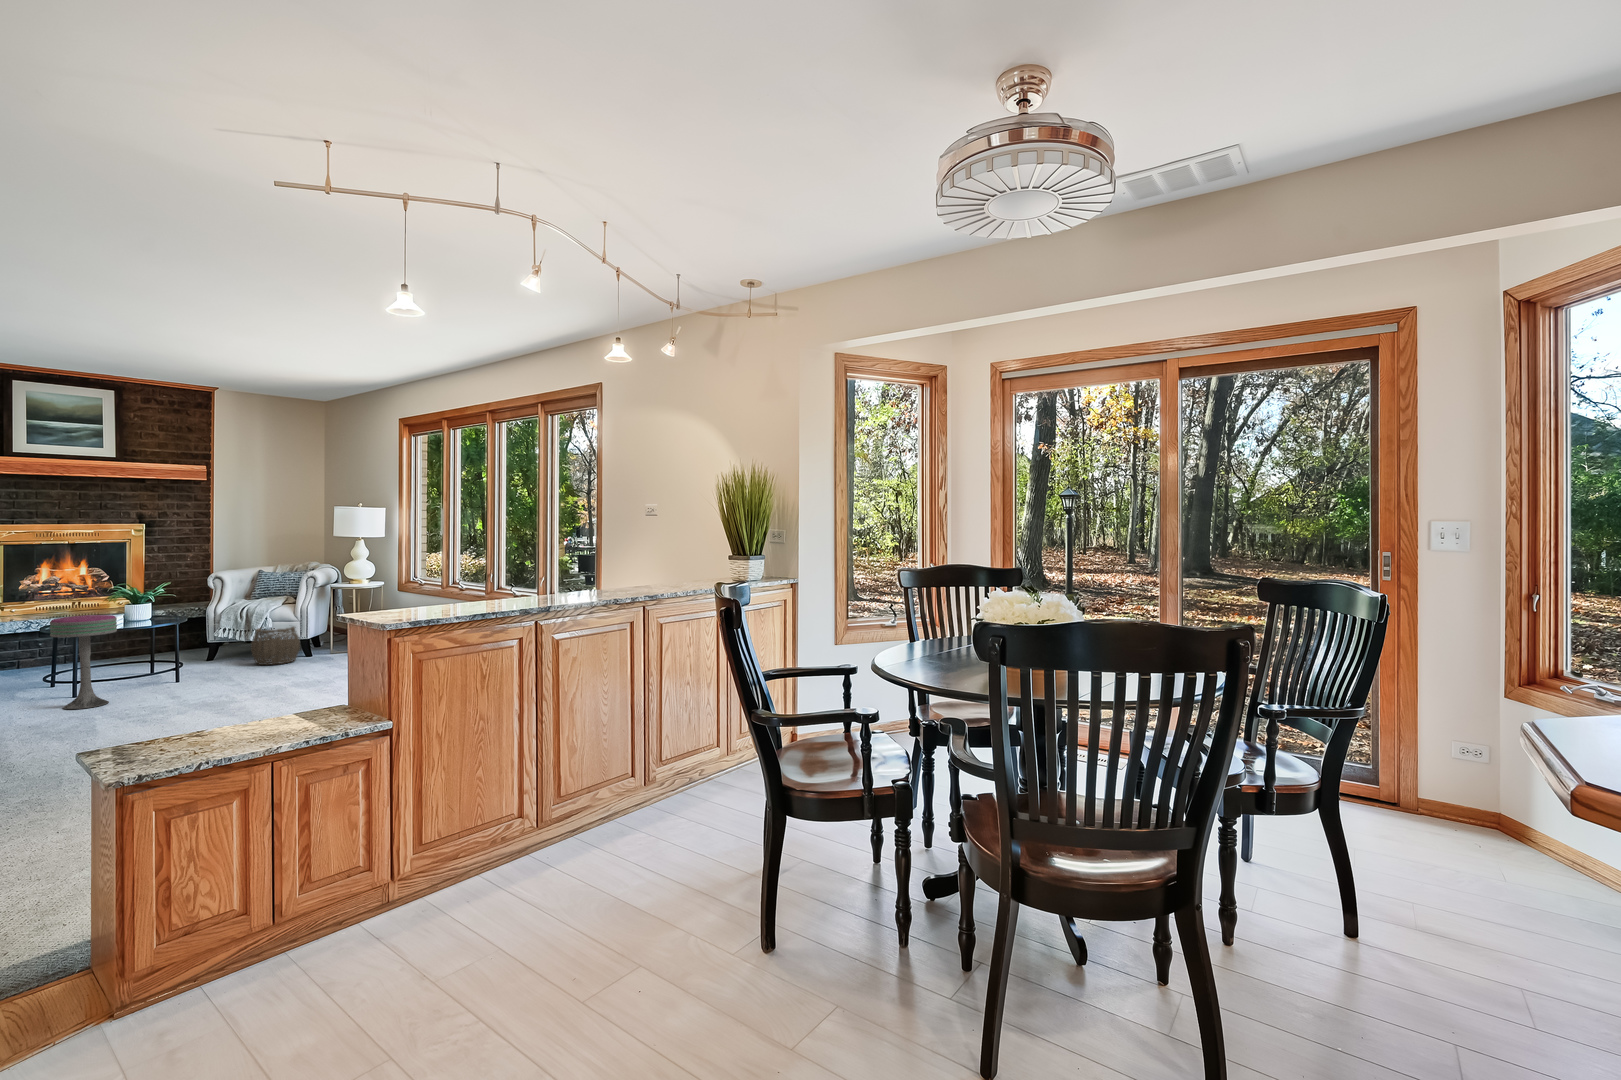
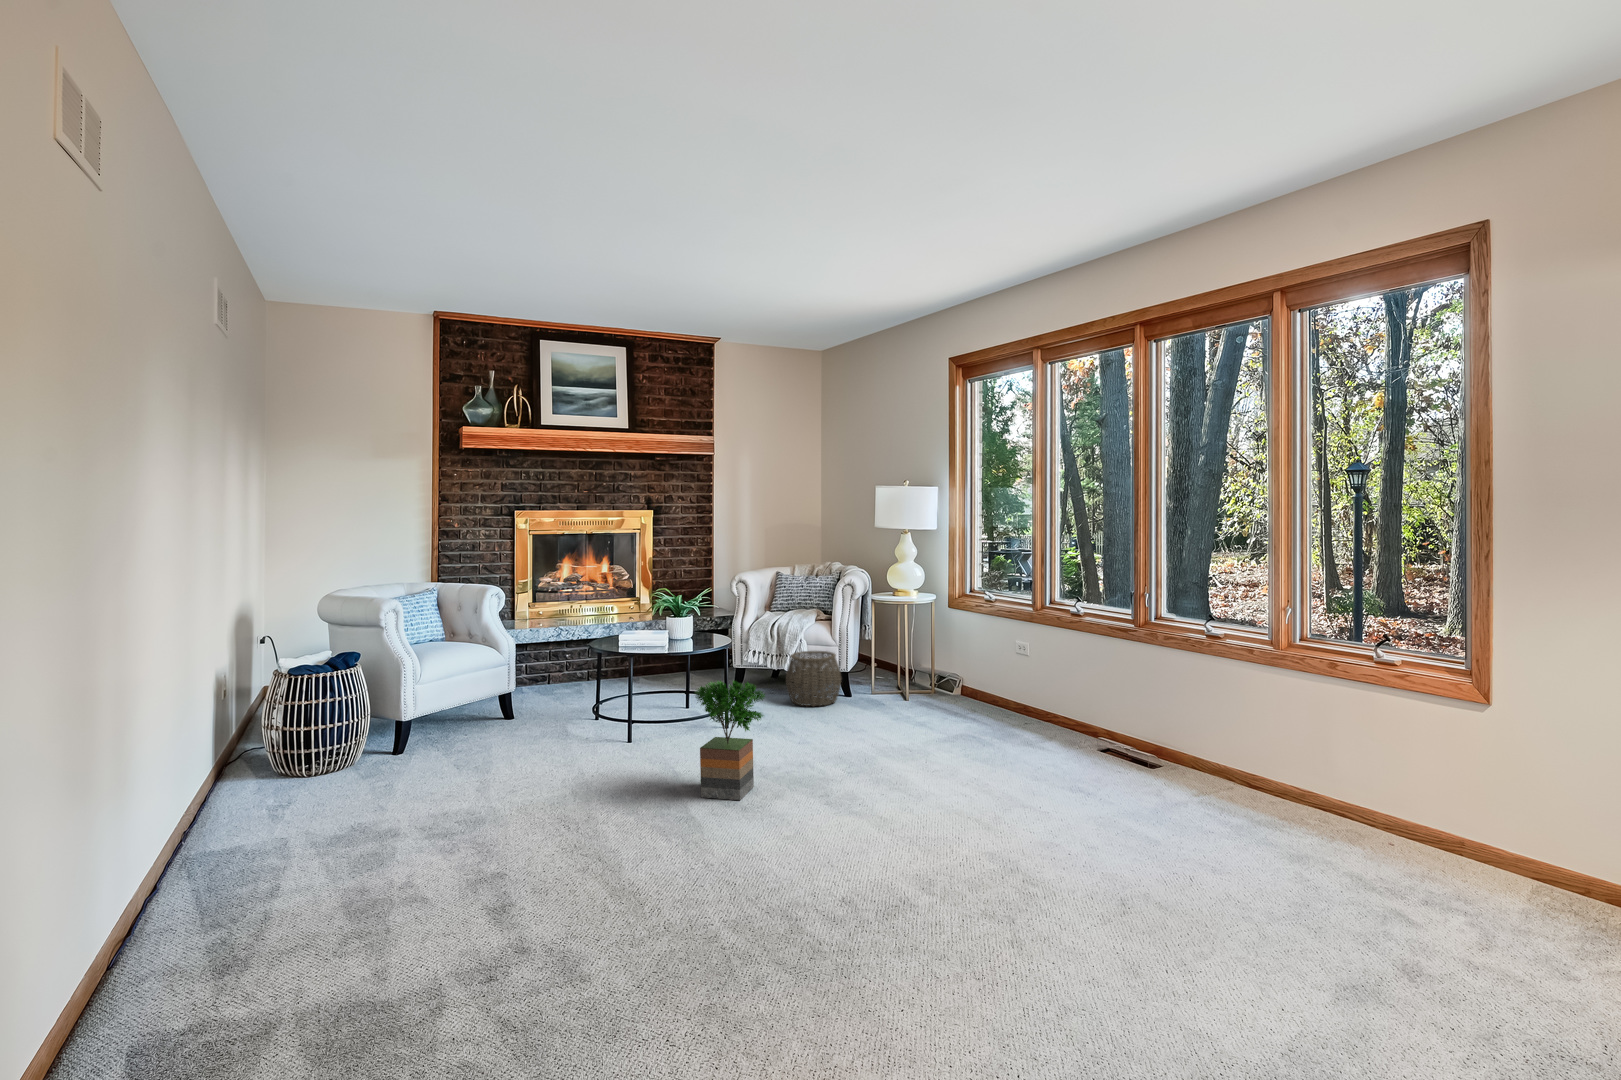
bar stool: present [50,615,117,709] -> none [600,641,667,770]
potted tree: none [130,634,196,716] -> present [696,680,765,800]

